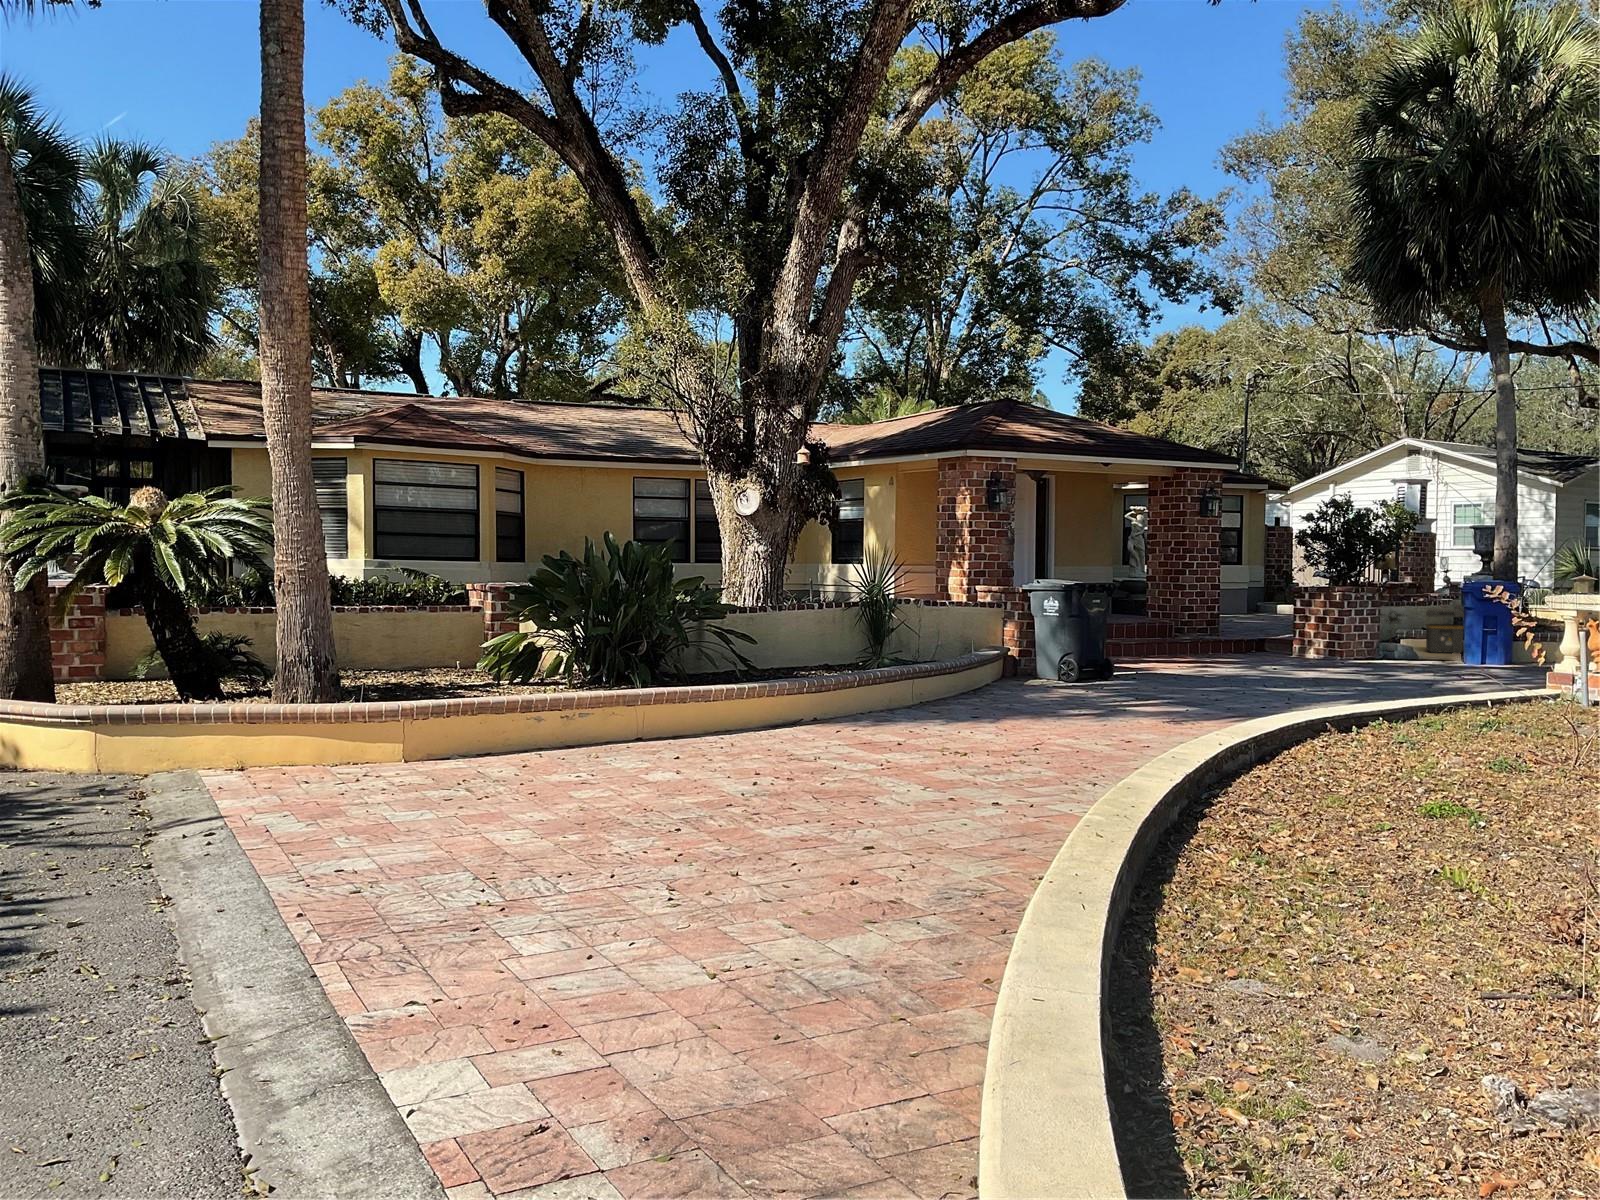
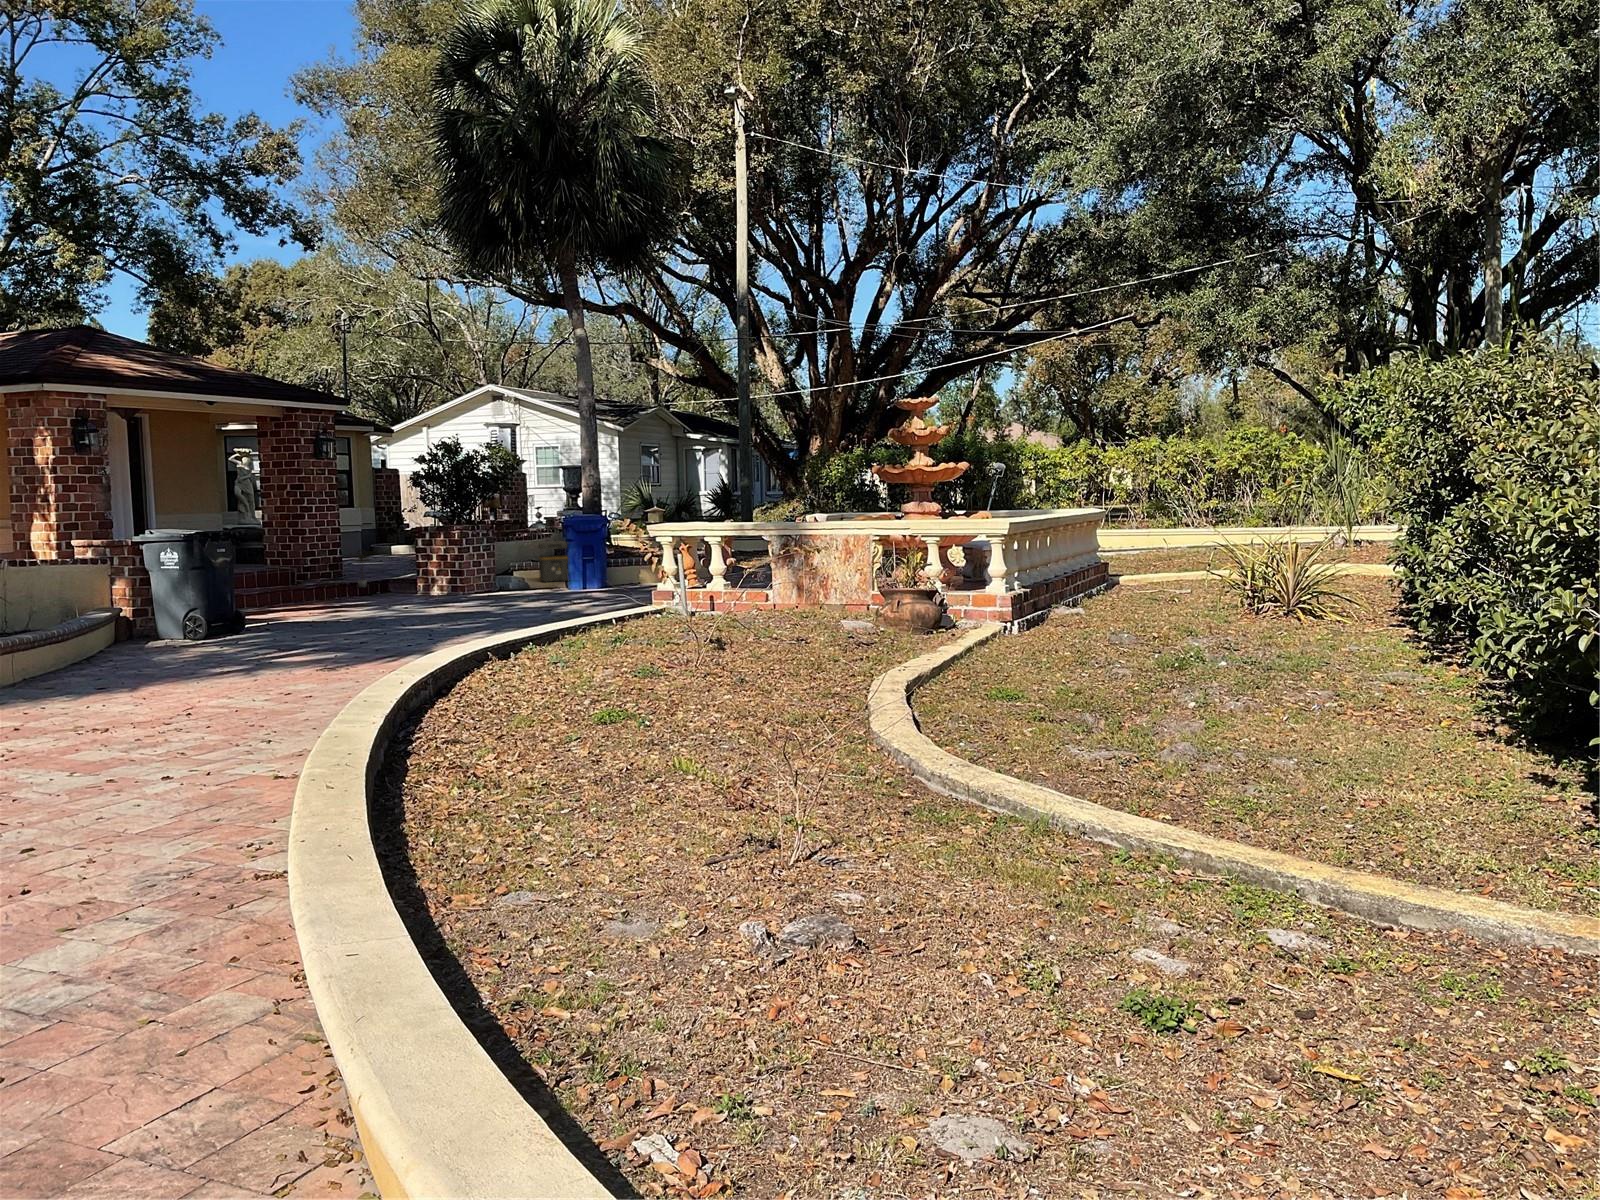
potted plant: present [1379,611,1402,651] -> present [350,549,372,587]

